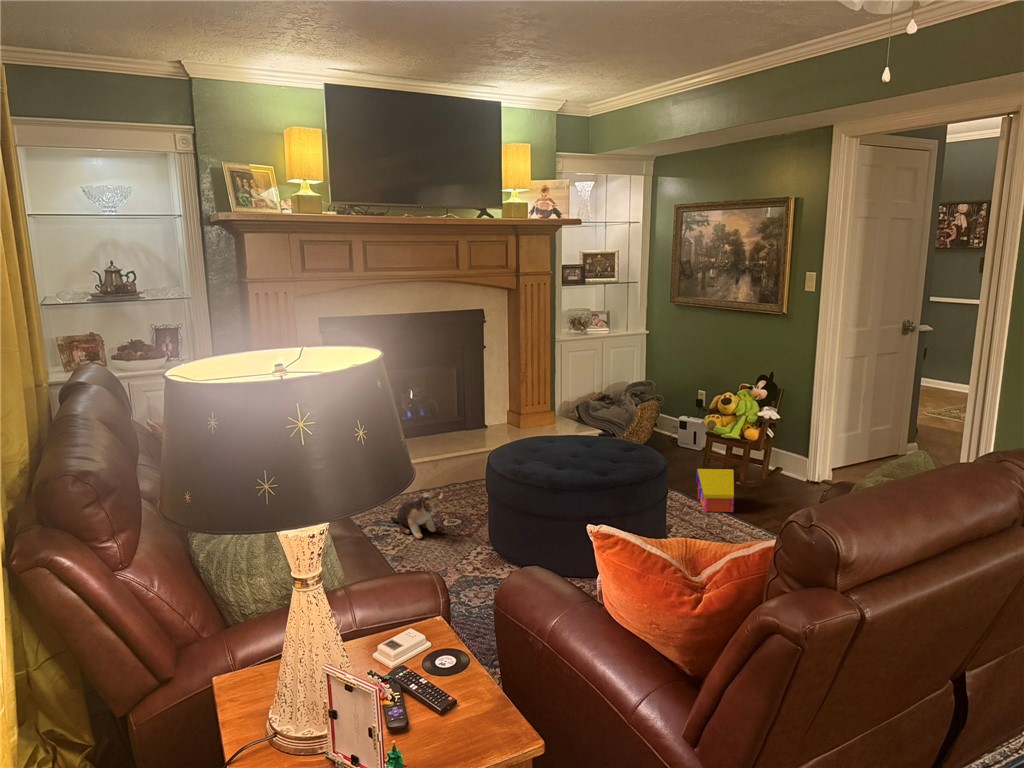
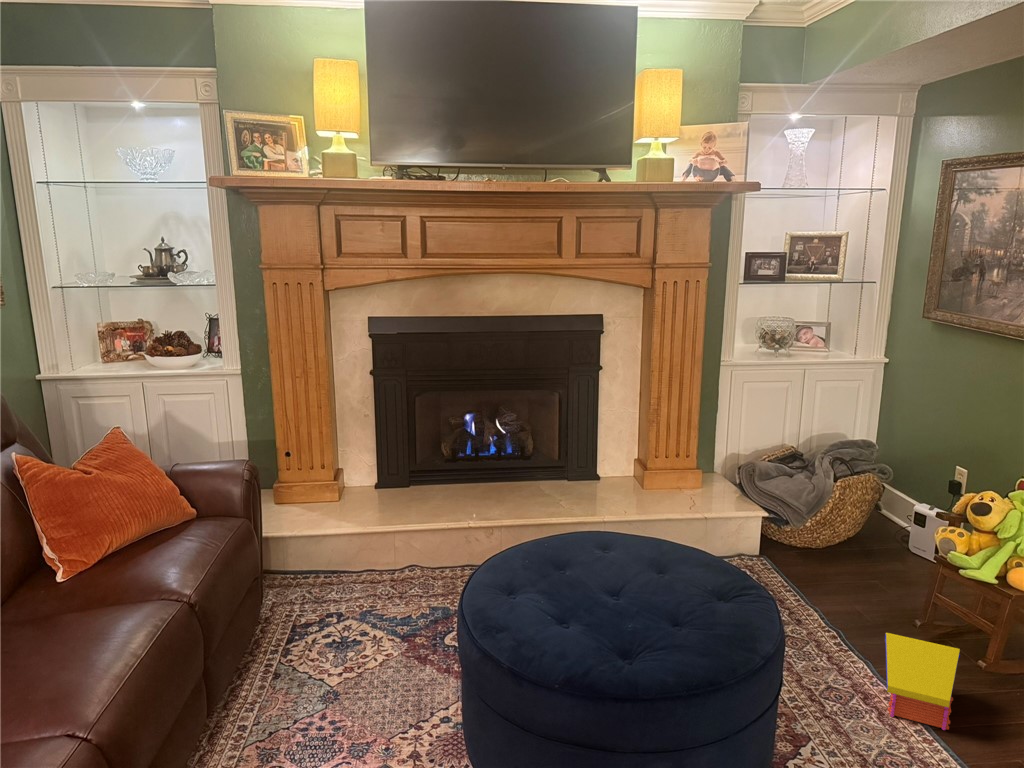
plush toy: present [391,492,443,539] -> none [377,597,422,663]

